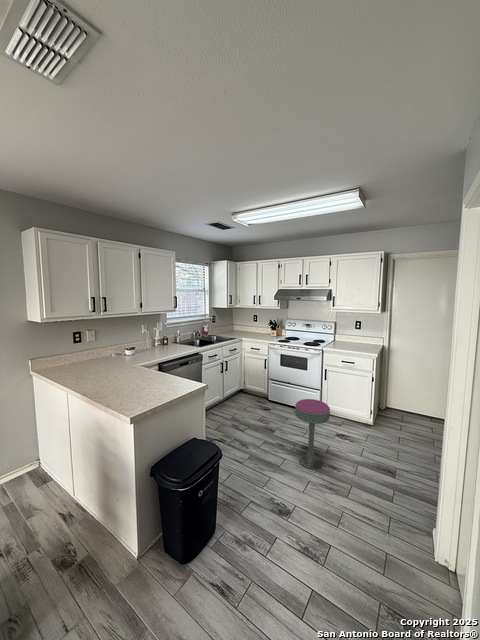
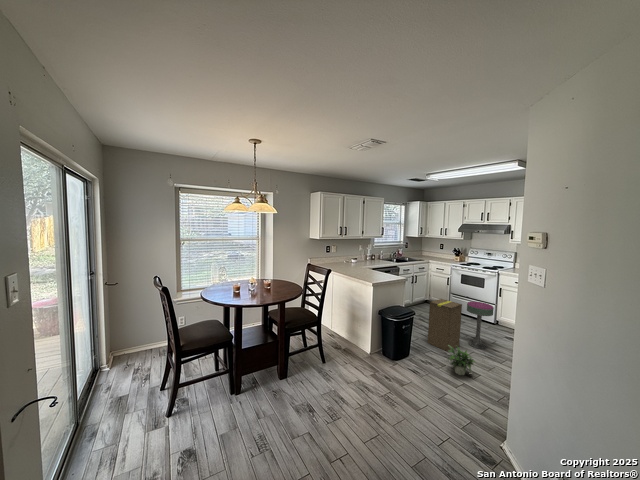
cardboard box: none [245,403,291,493] -> present [428,299,462,351]
potted plant: none [274,498,326,562] -> present [448,346,475,375]

